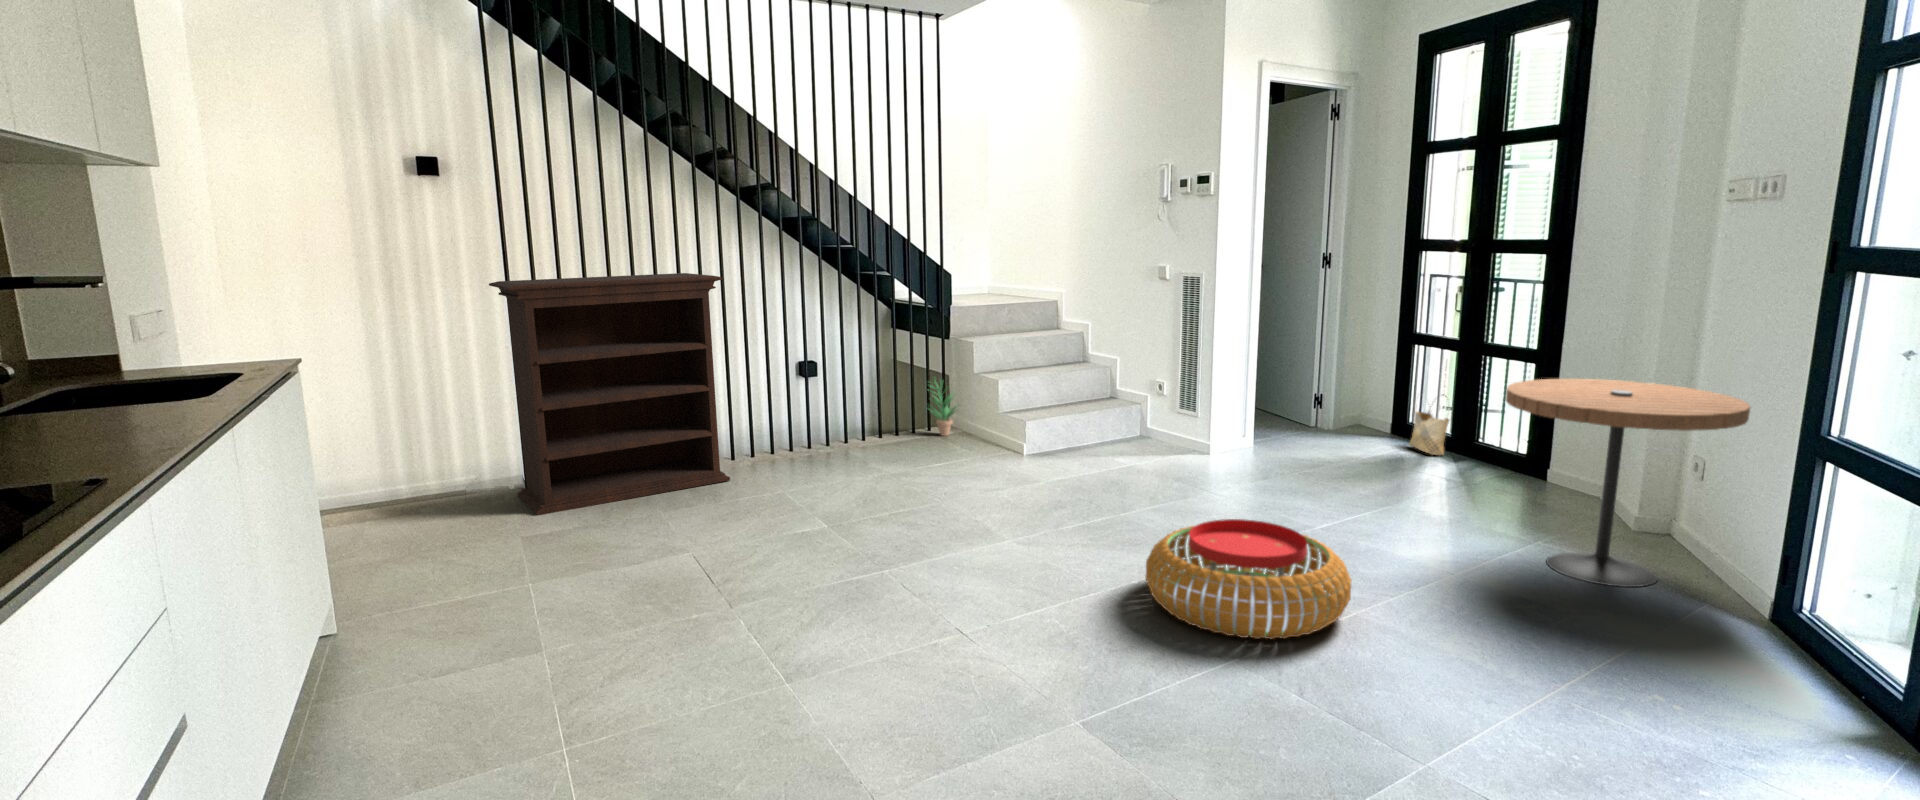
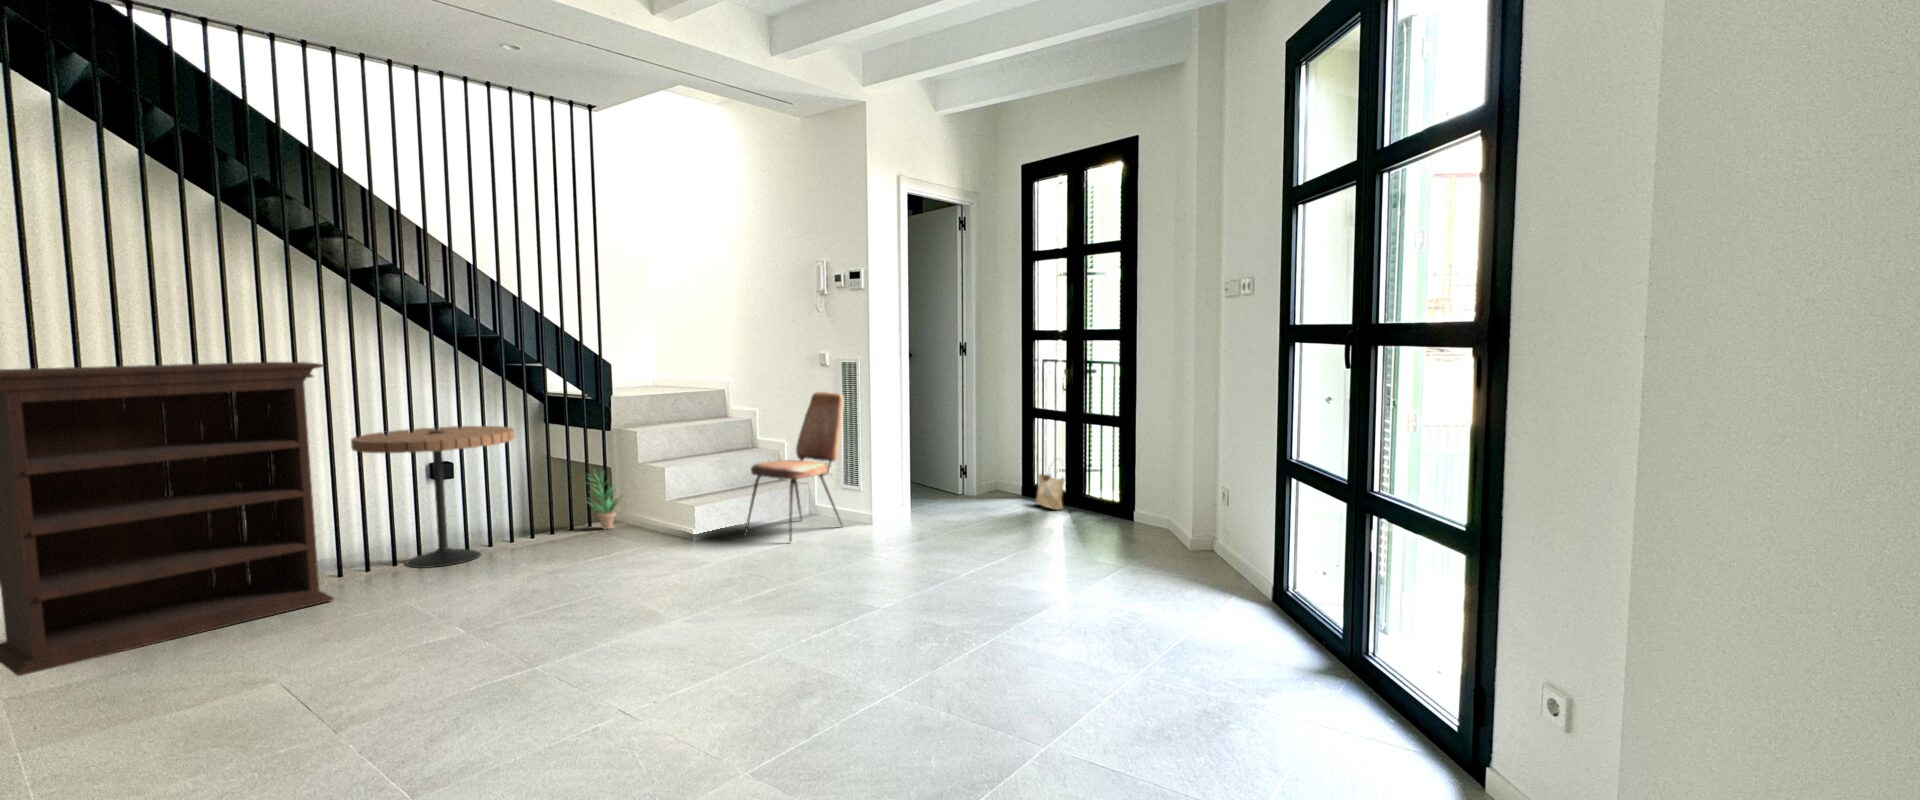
dining chair: none [1074,308,1186,467] -> present [745,392,844,543]
side table: present [1506,379,1750,587] -> present [351,426,514,568]
pouf: present [1145,519,1351,639] -> none [824,577,1014,693]

